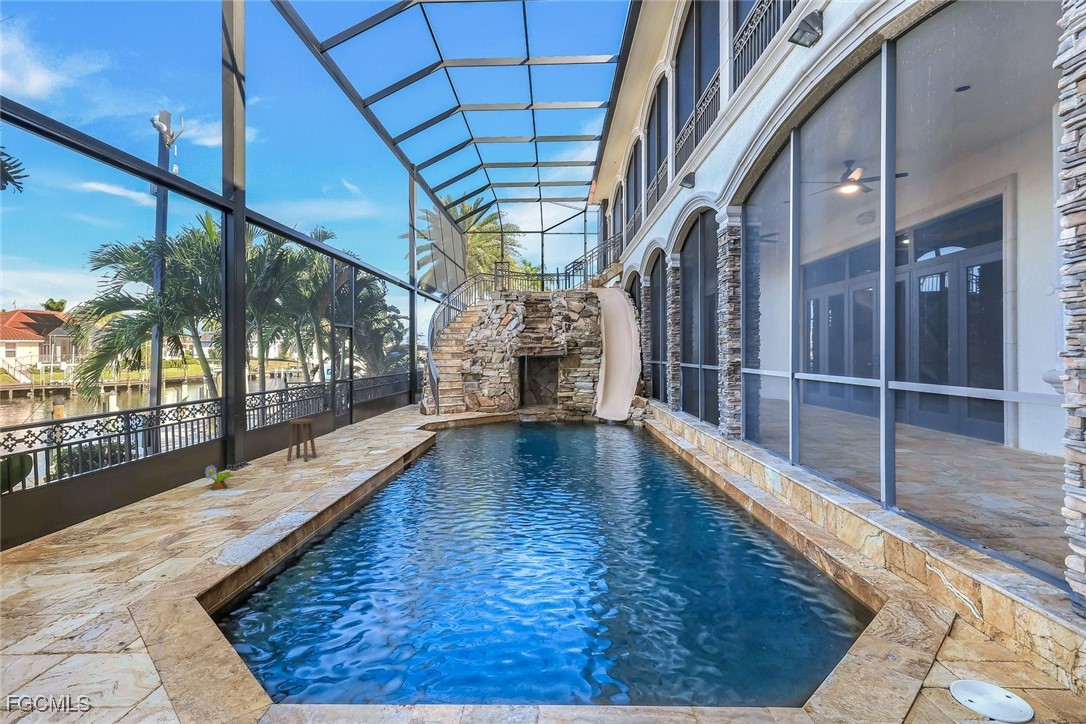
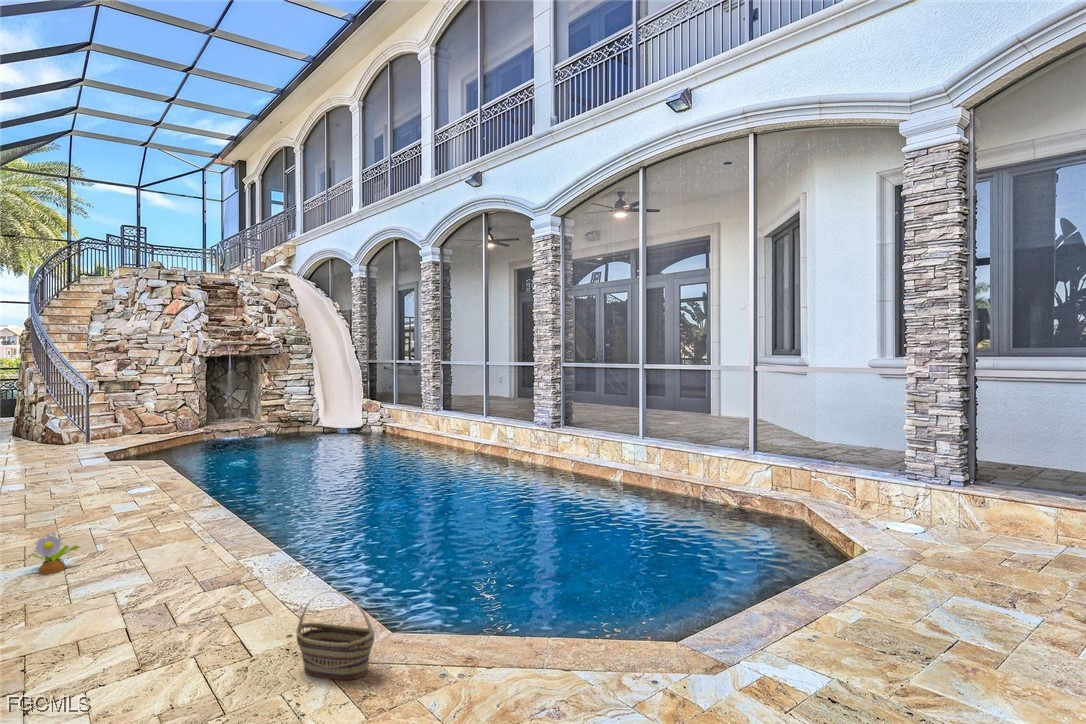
stool: present [287,419,317,461] -> none [44,457,88,527]
basket: none [48,546,94,626] -> present [296,591,374,680]

